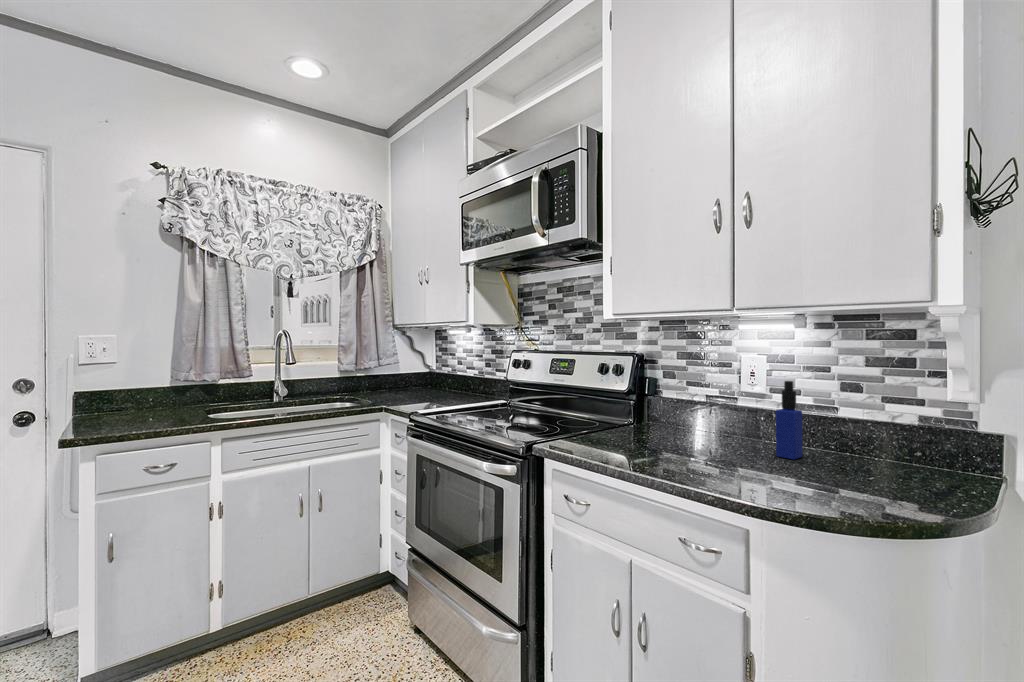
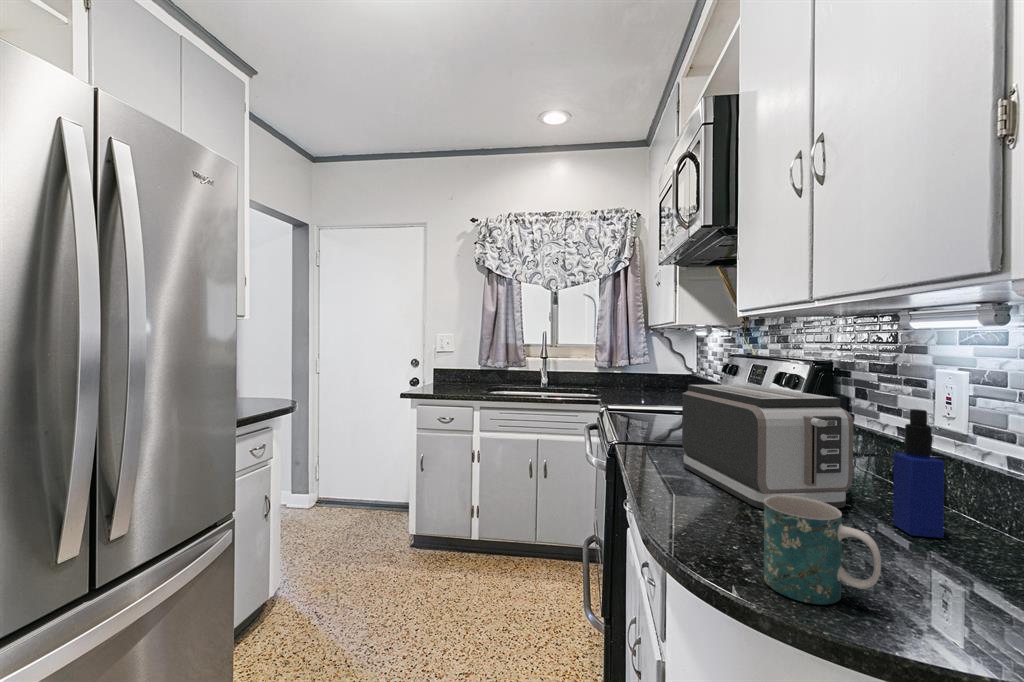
toaster: none [611,374,749,466] -> present [682,385,853,509]
mug: none [835,446,905,512] -> present [764,496,881,604]

